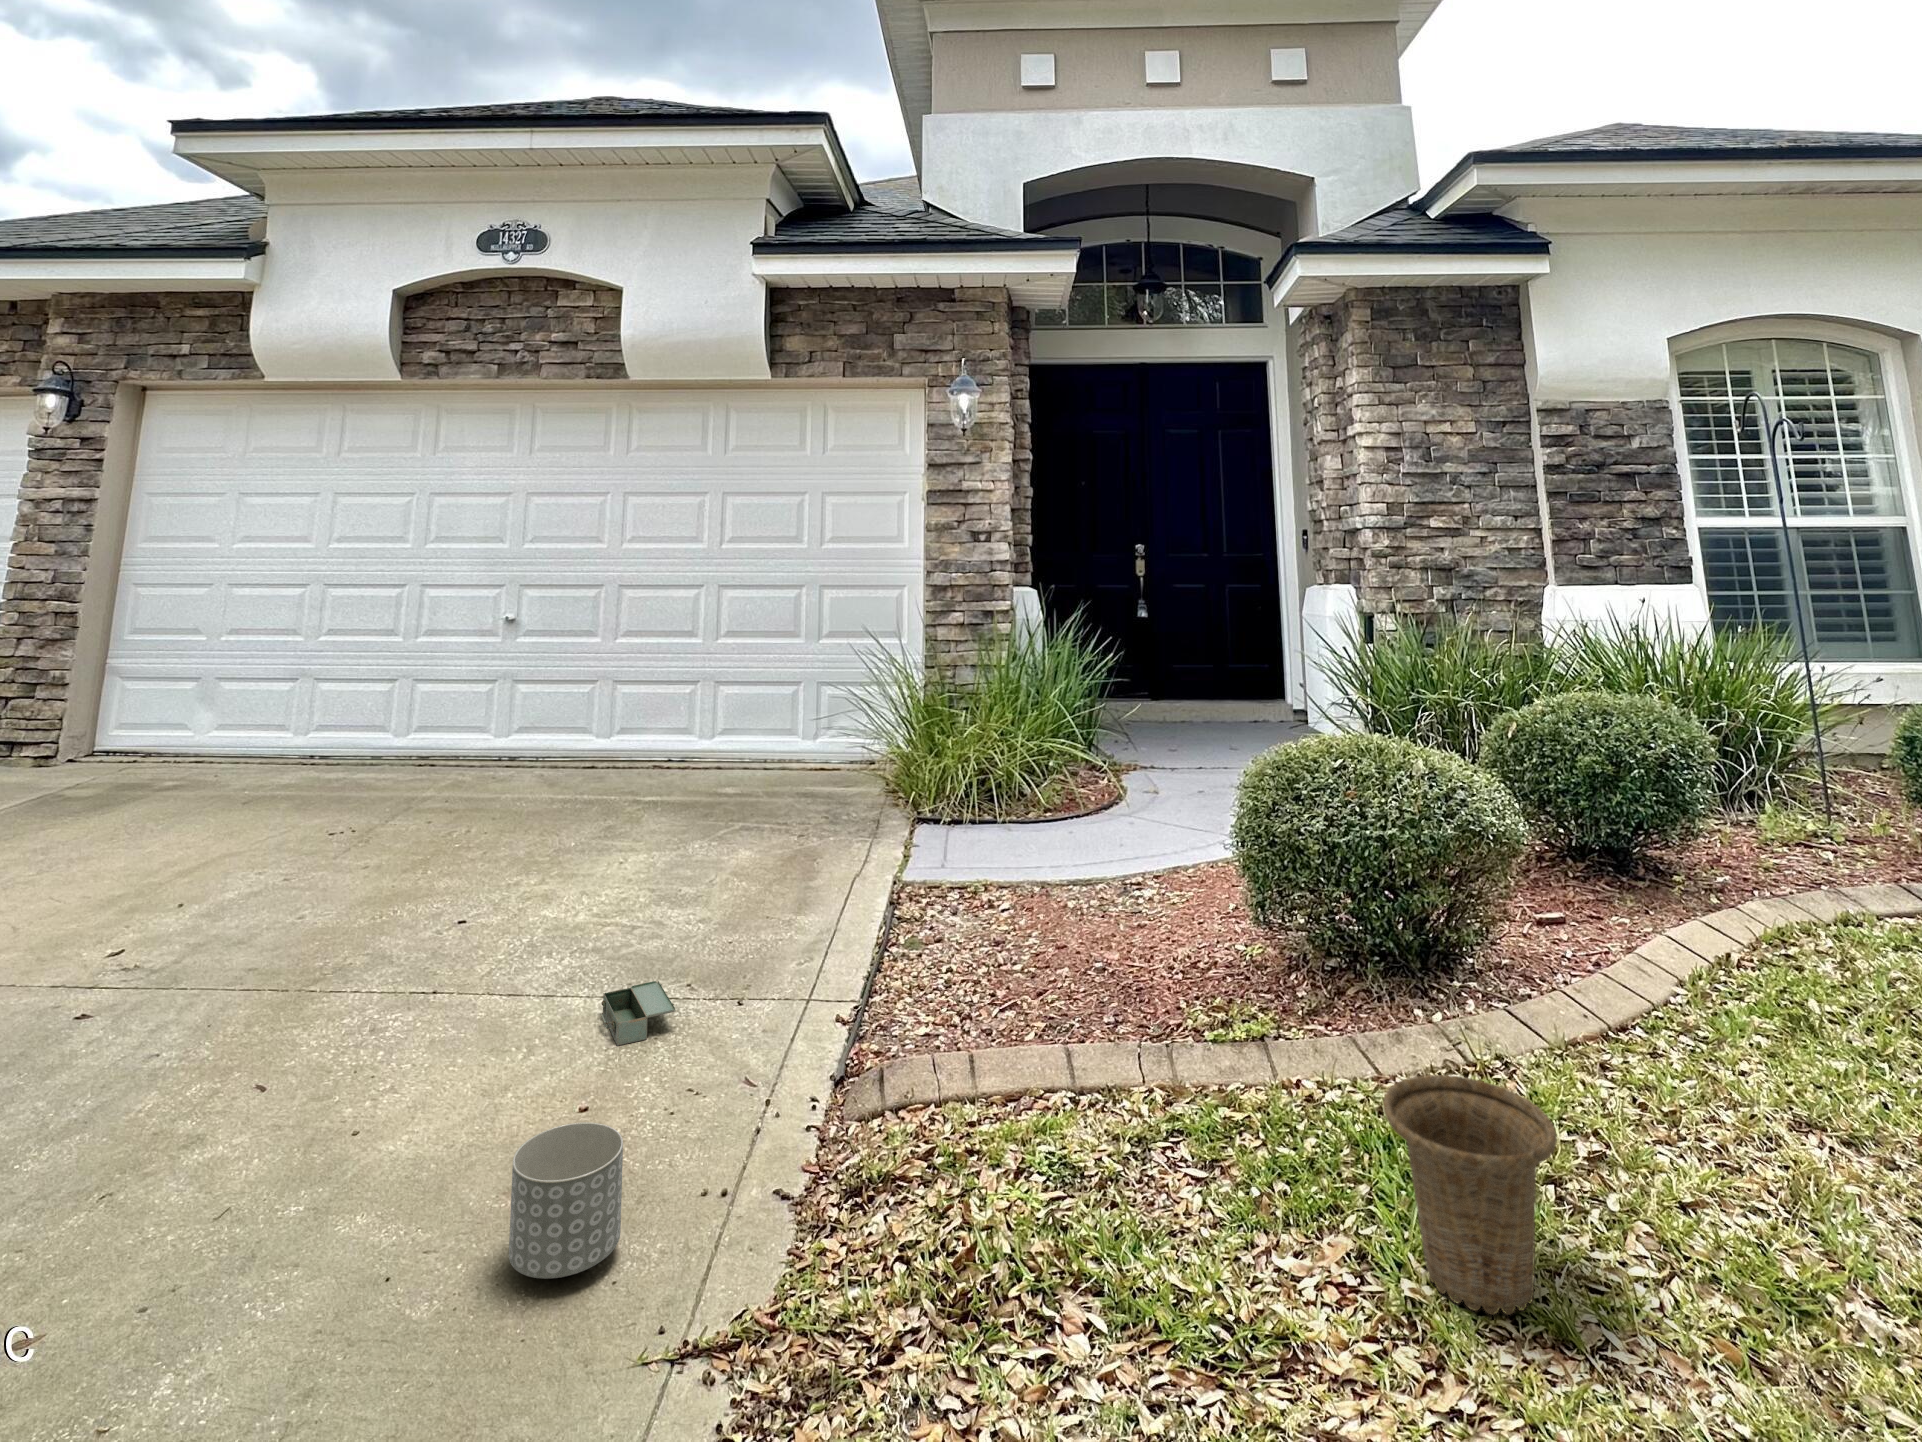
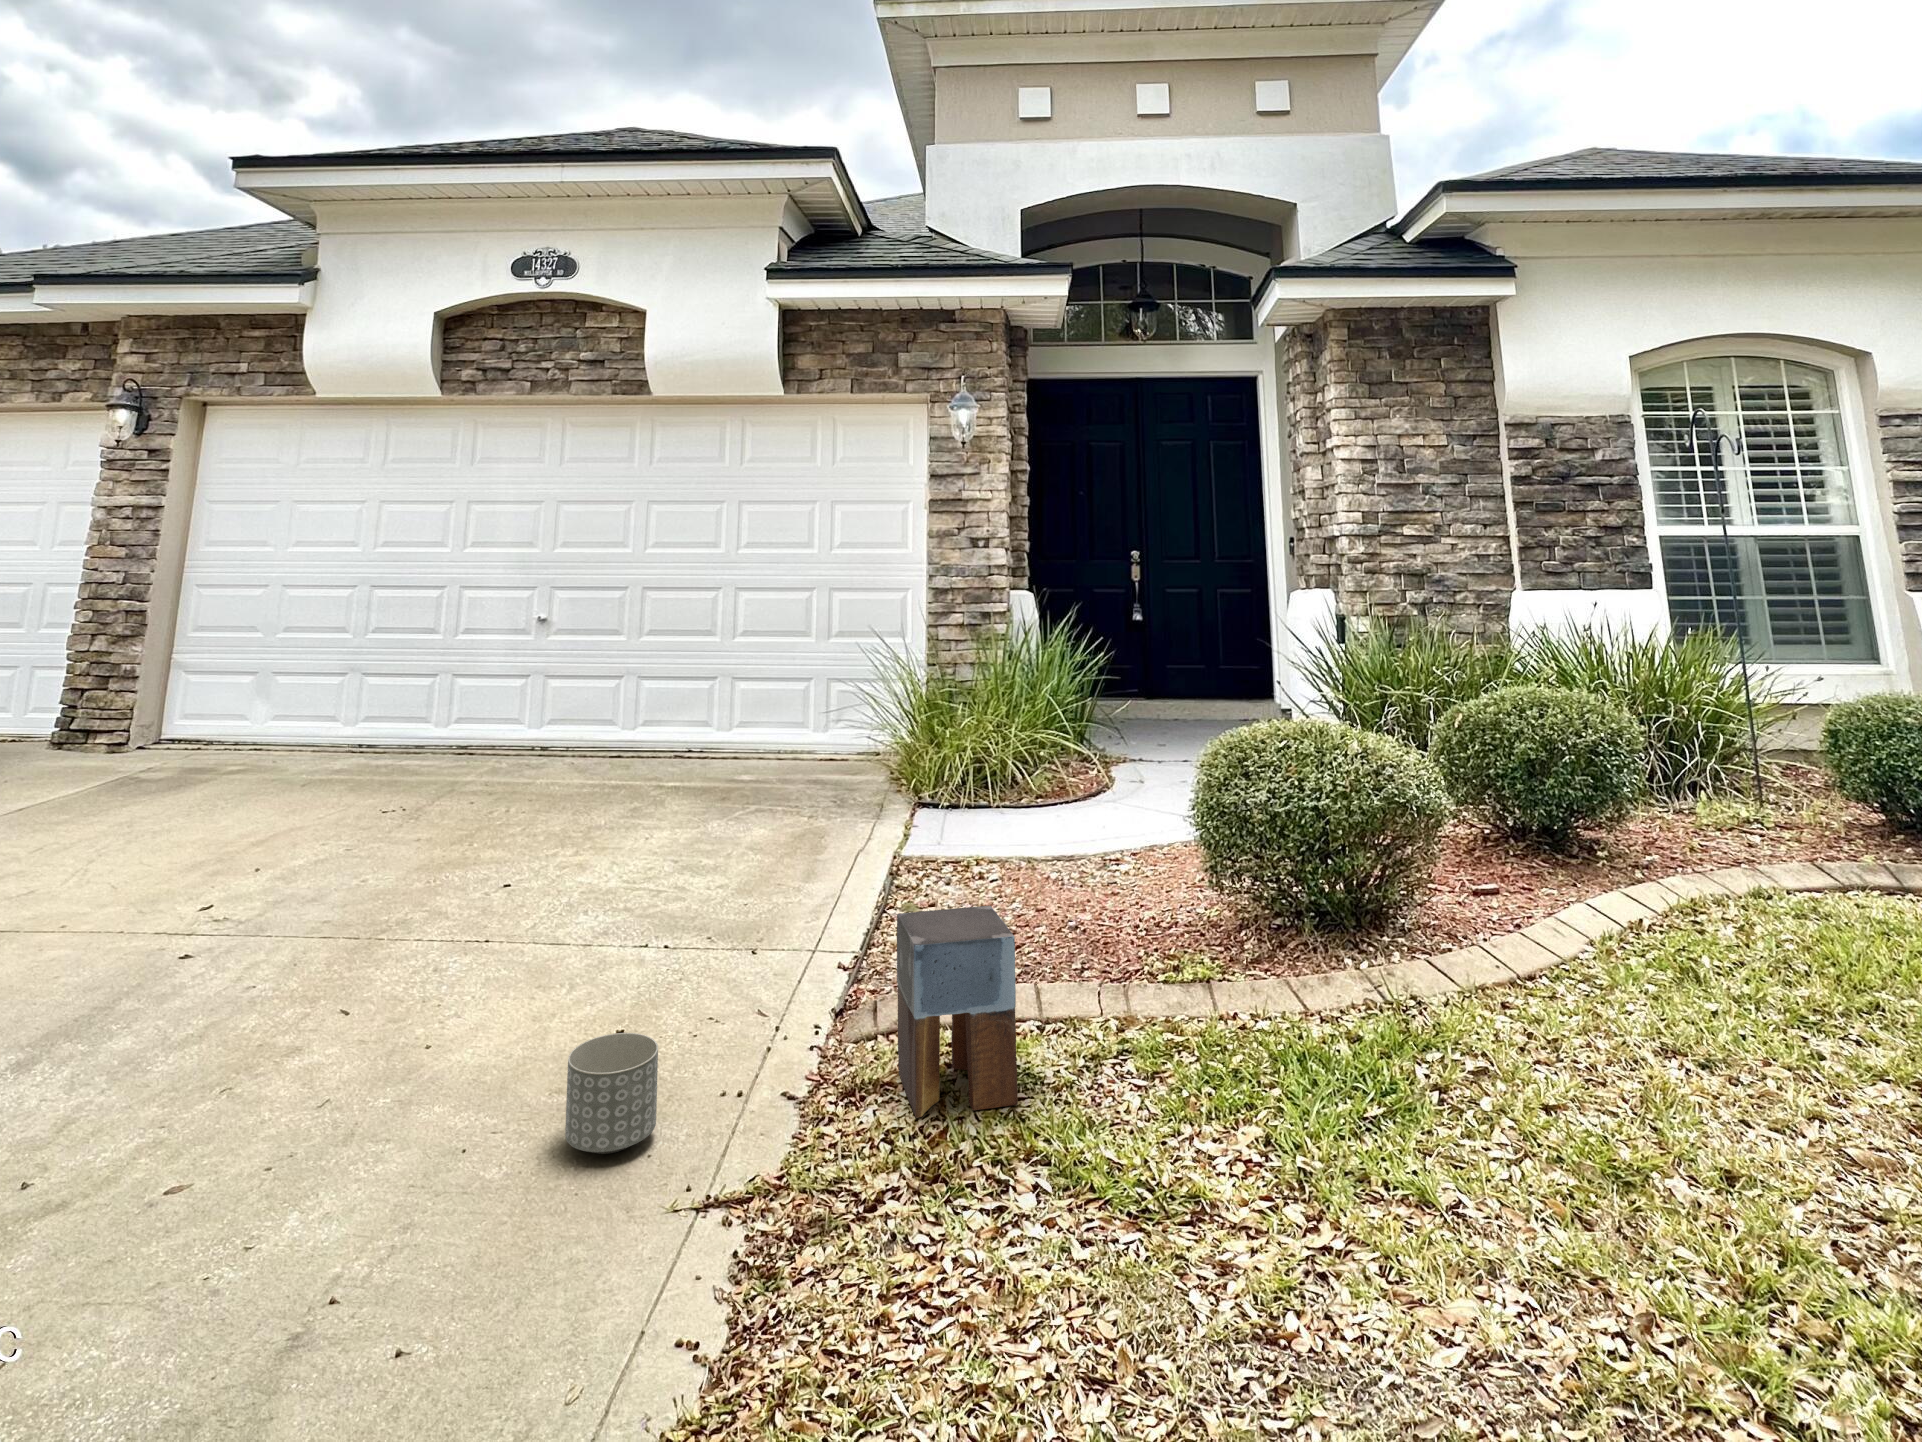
stool: none [909,962,1056,1228] -> present [897,906,1018,1118]
toolbox: present [601,981,675,1046] -> none [635,935,699,987]
basket: present [1383,1075,1557,1315] -> none [1286,996,1426,1183]

